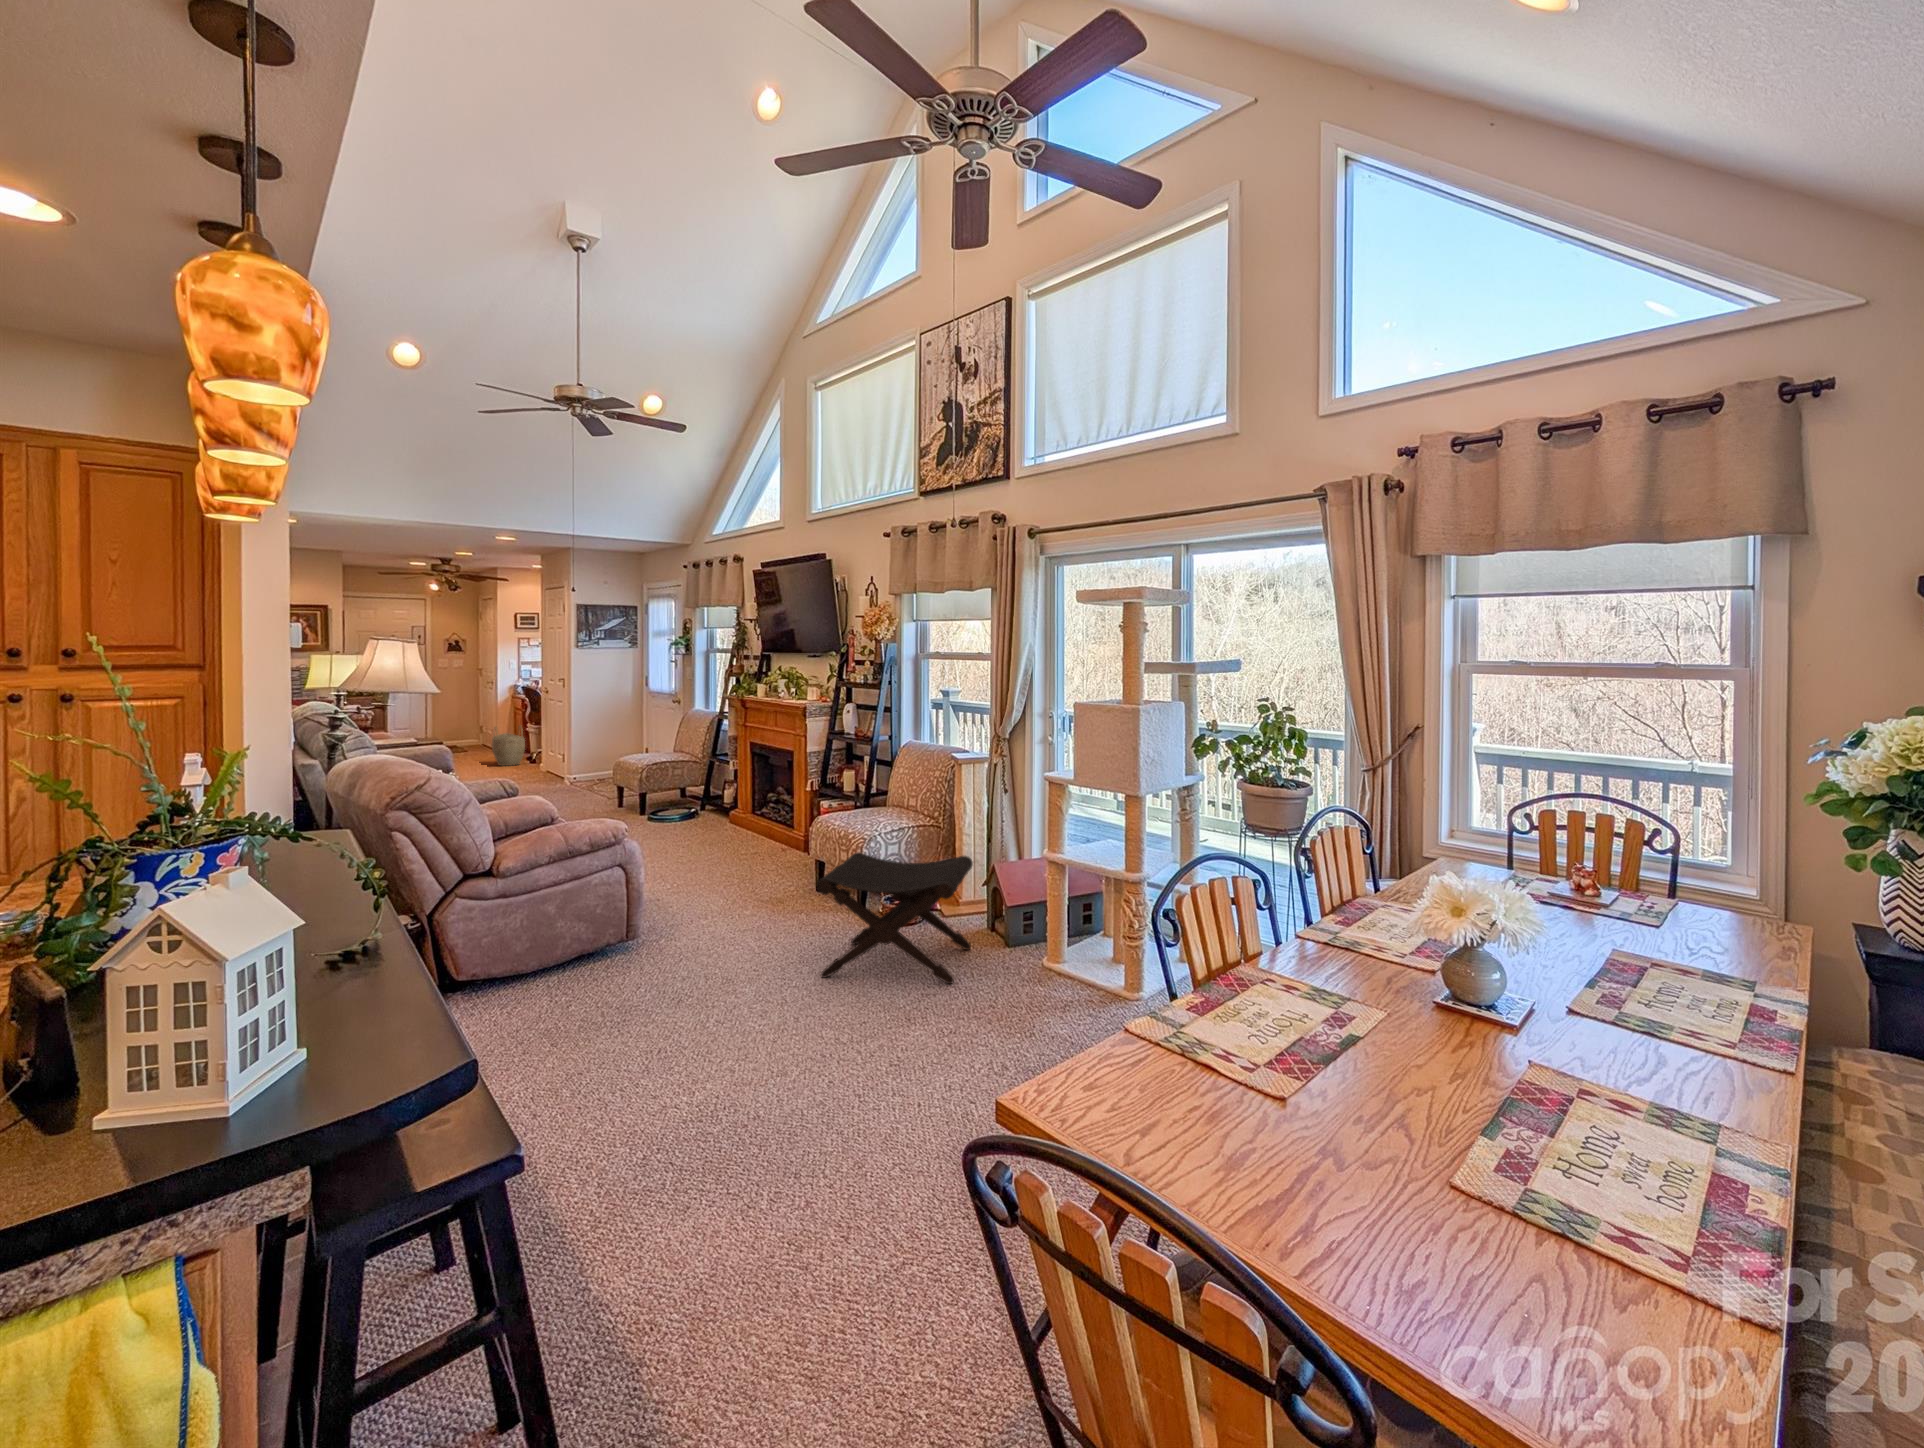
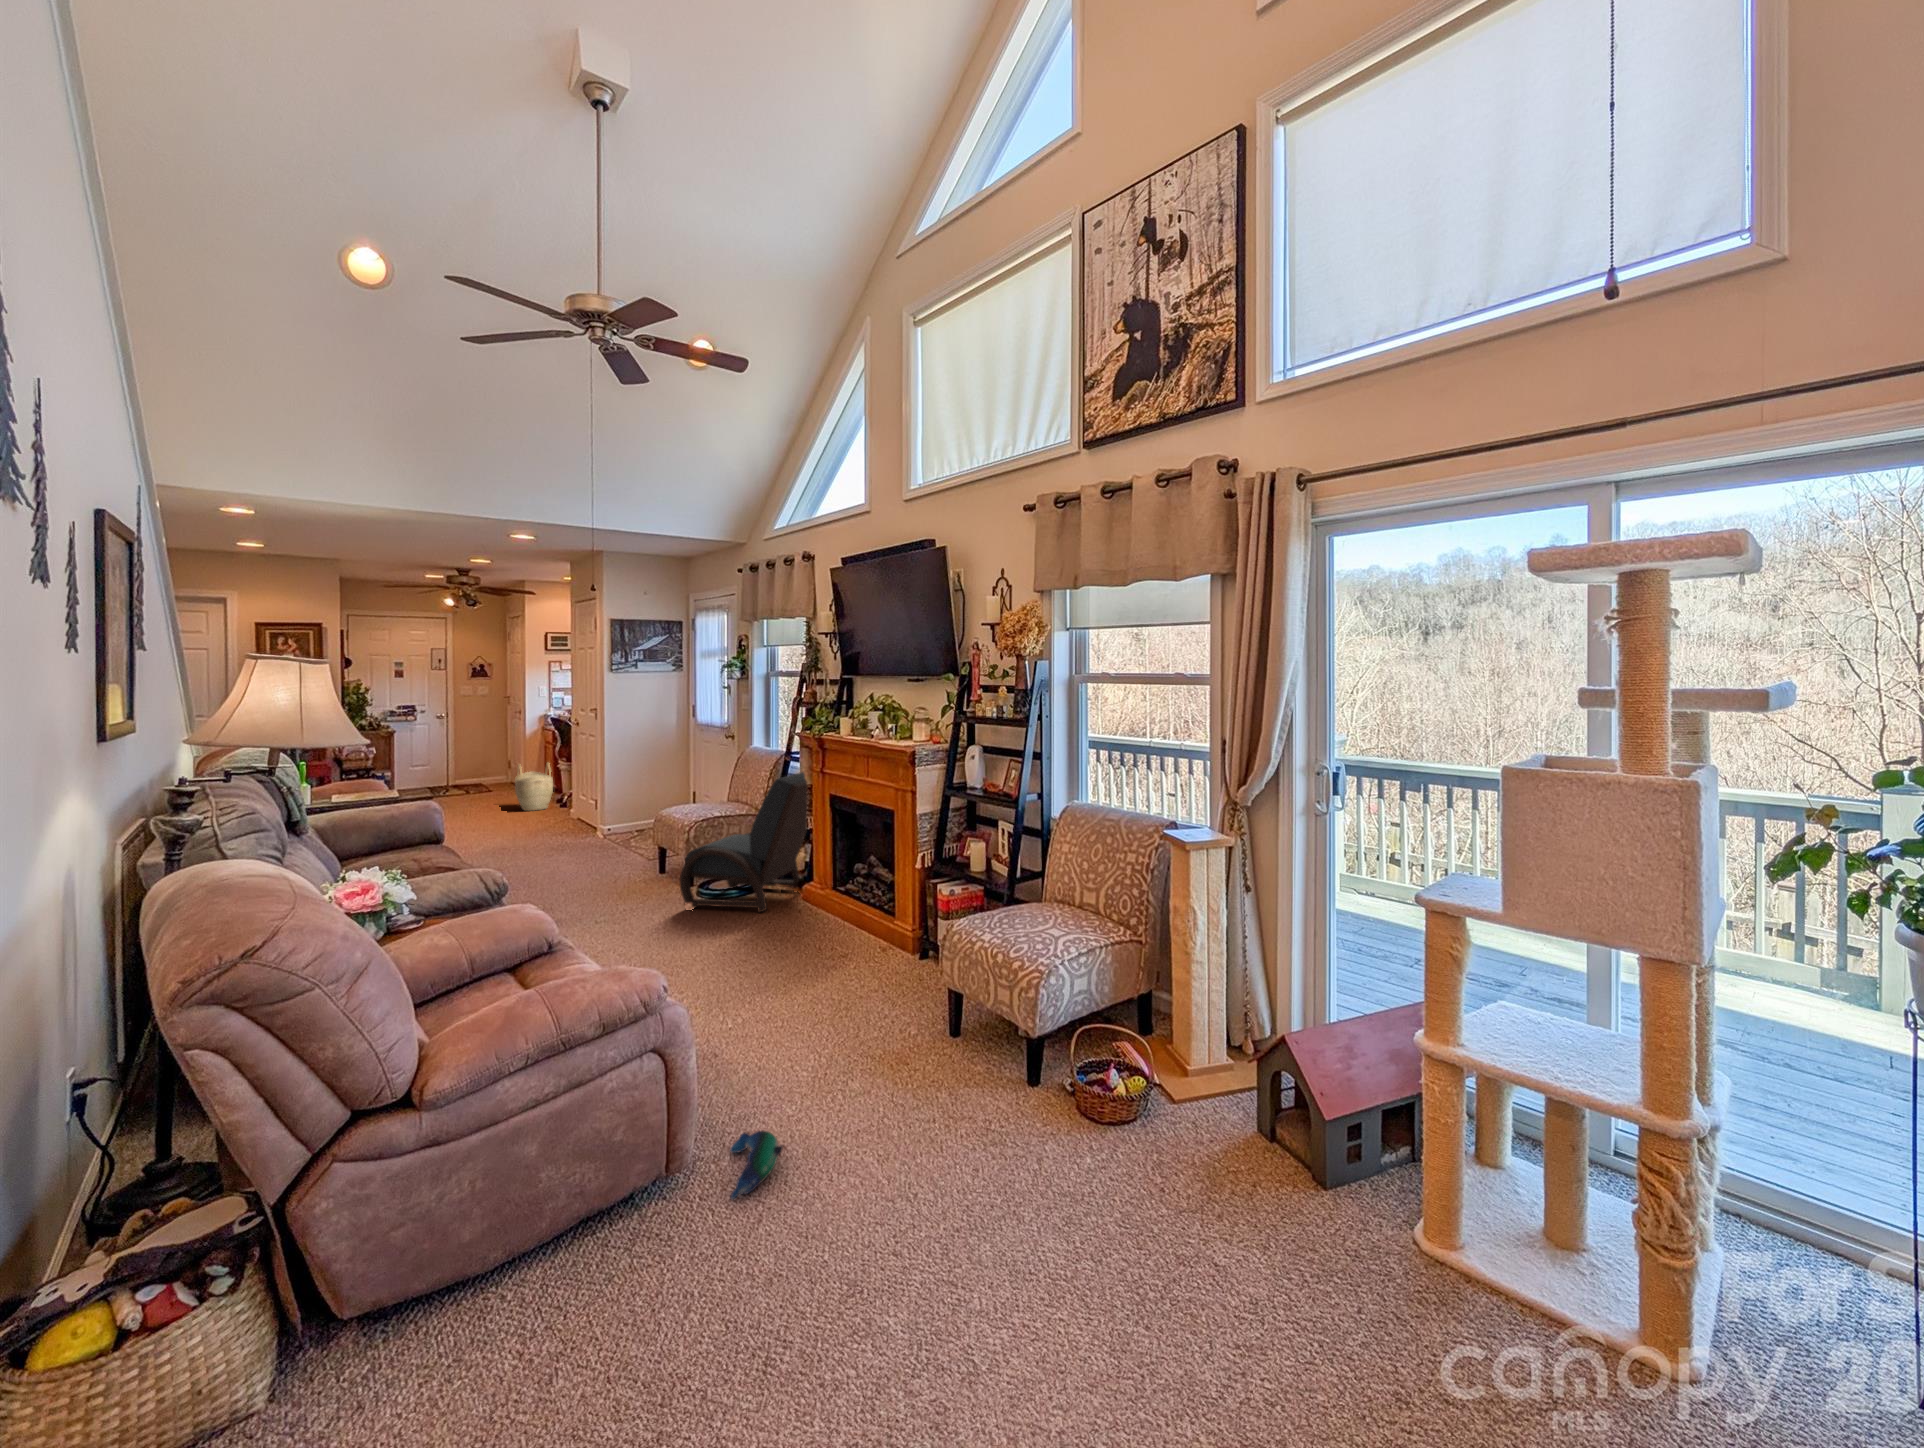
lounge chair: none [635,726,749,830] -> present [680,772,807,912]
footstool: present [817,852,973,984] -> none [1019,1022,1298,1329]
plush toy: none [665,920,698,950] -> present [730,1130,783,1200]

